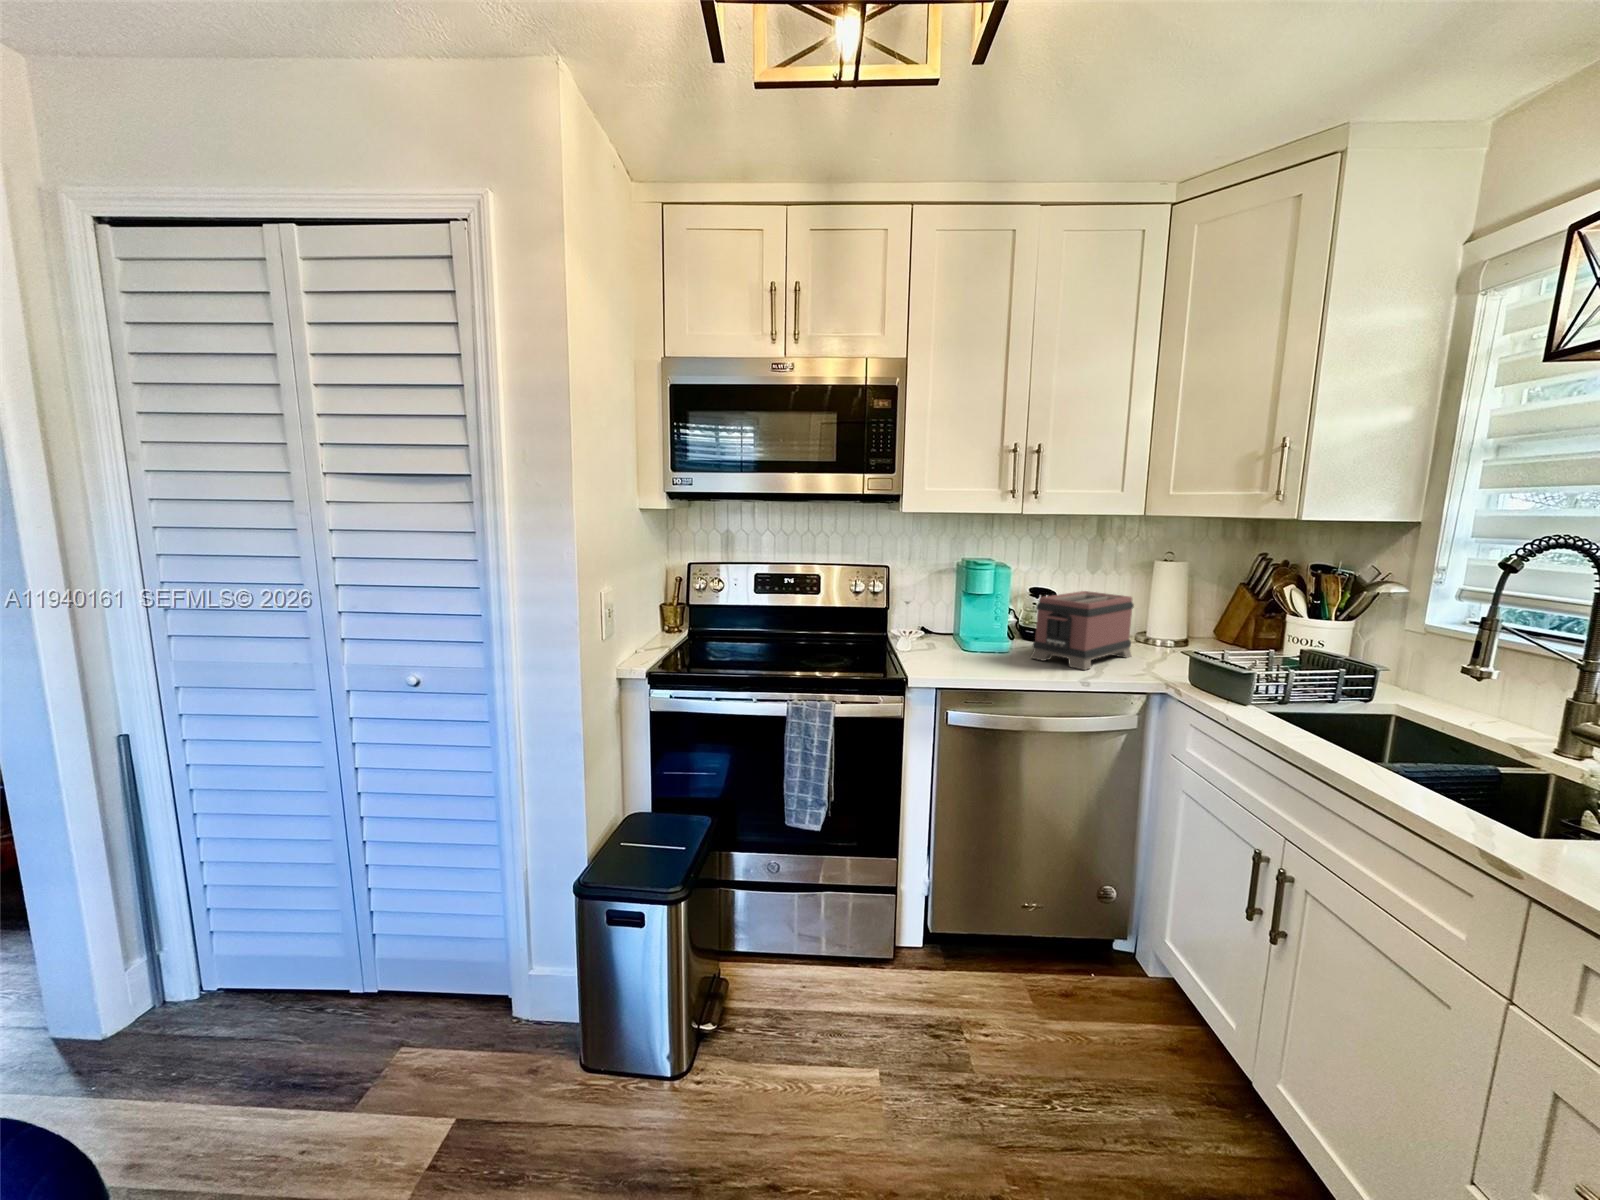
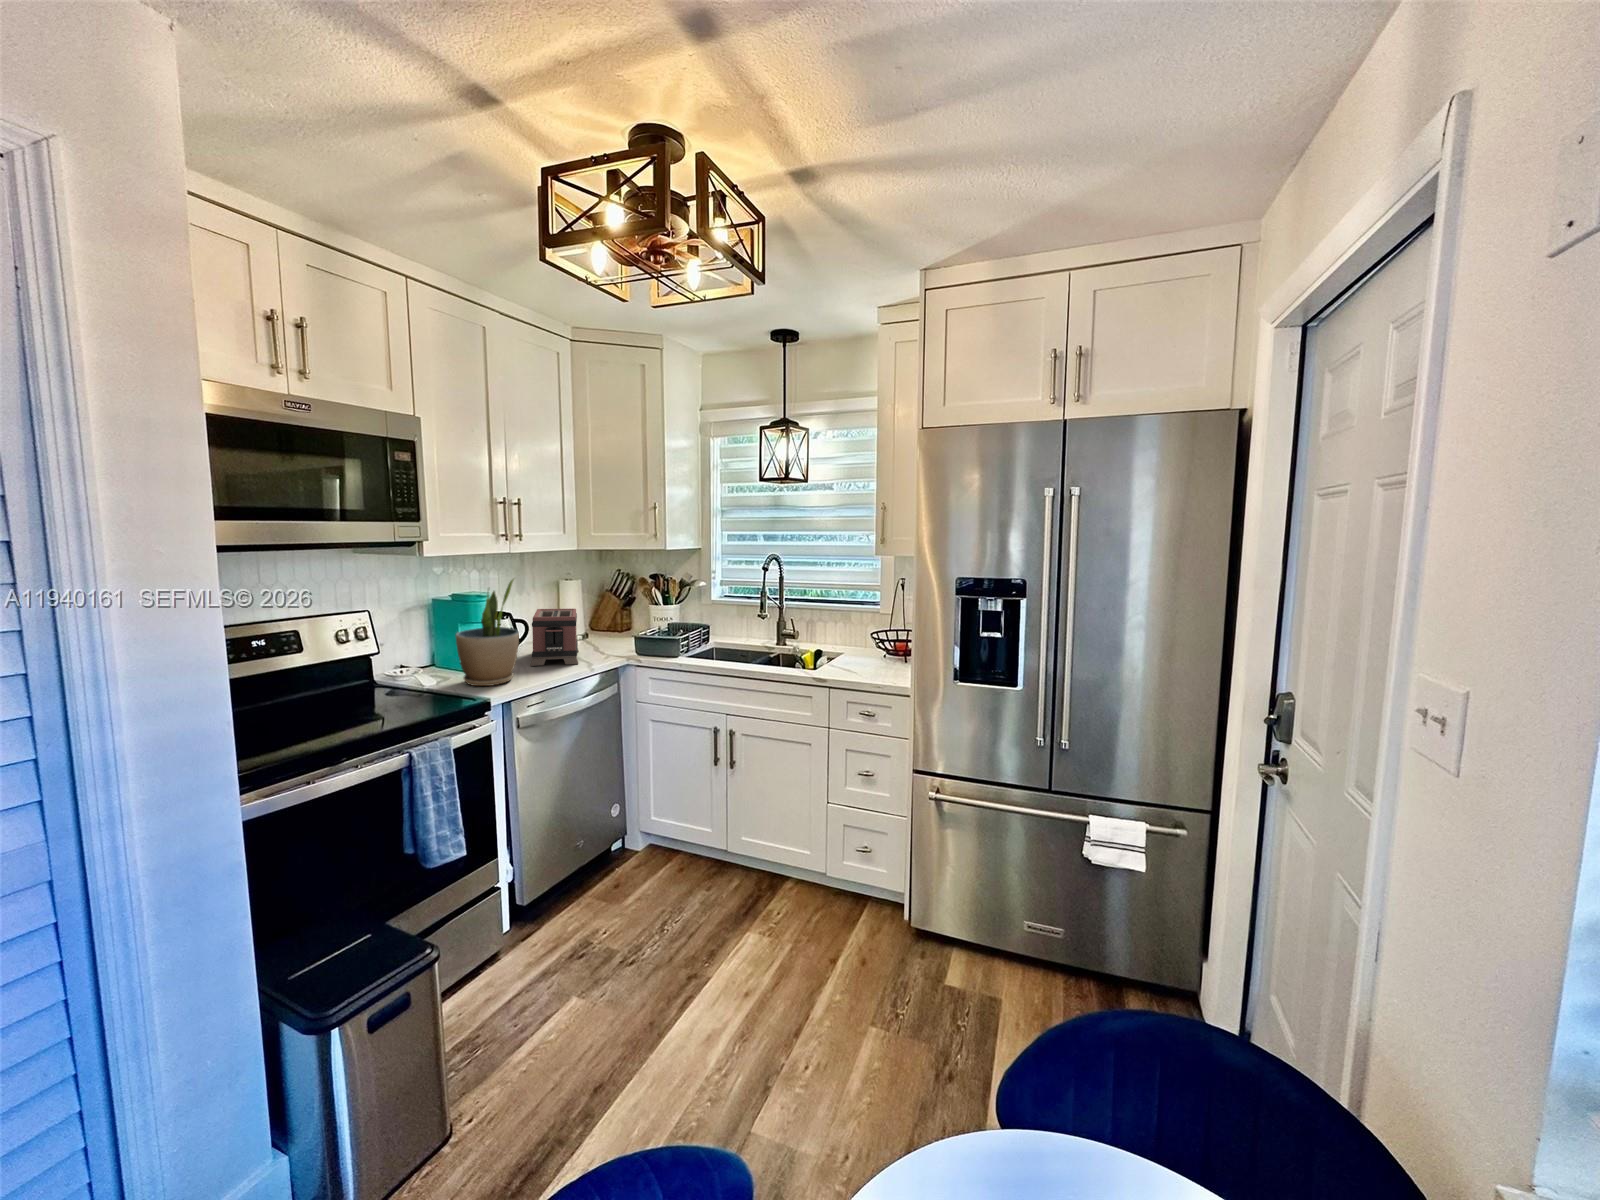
potted plant: none [922,541,988,667] -> present [456,579,519,686]

